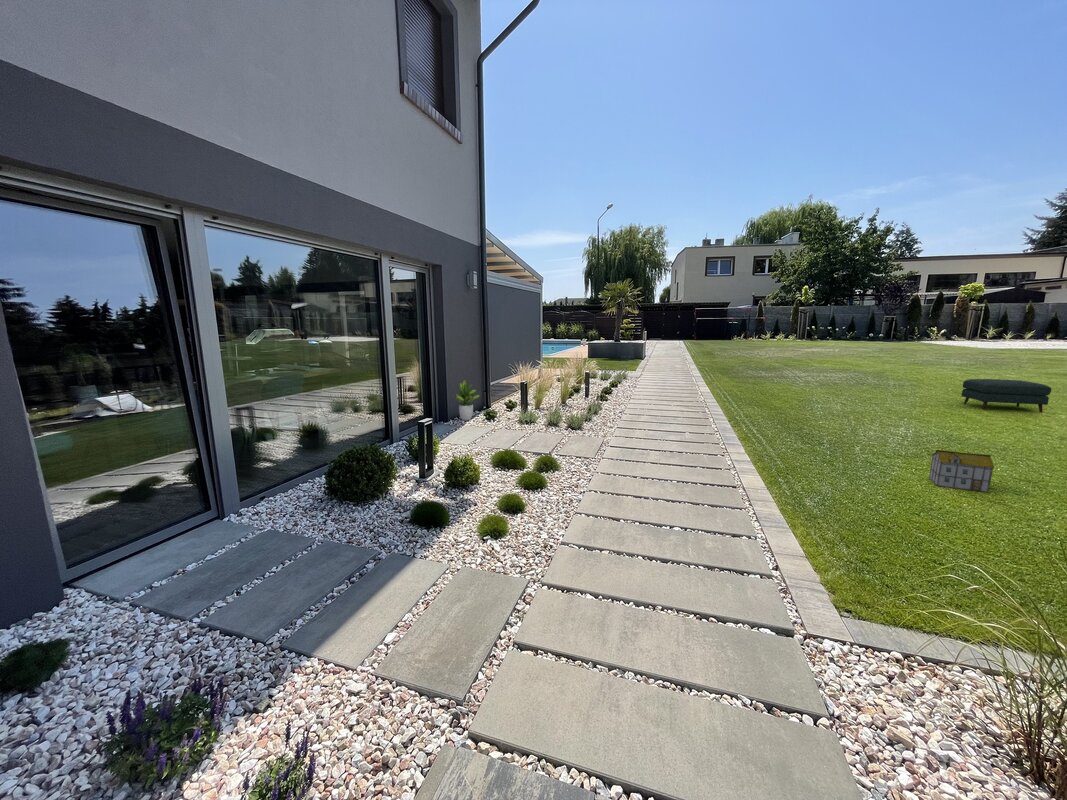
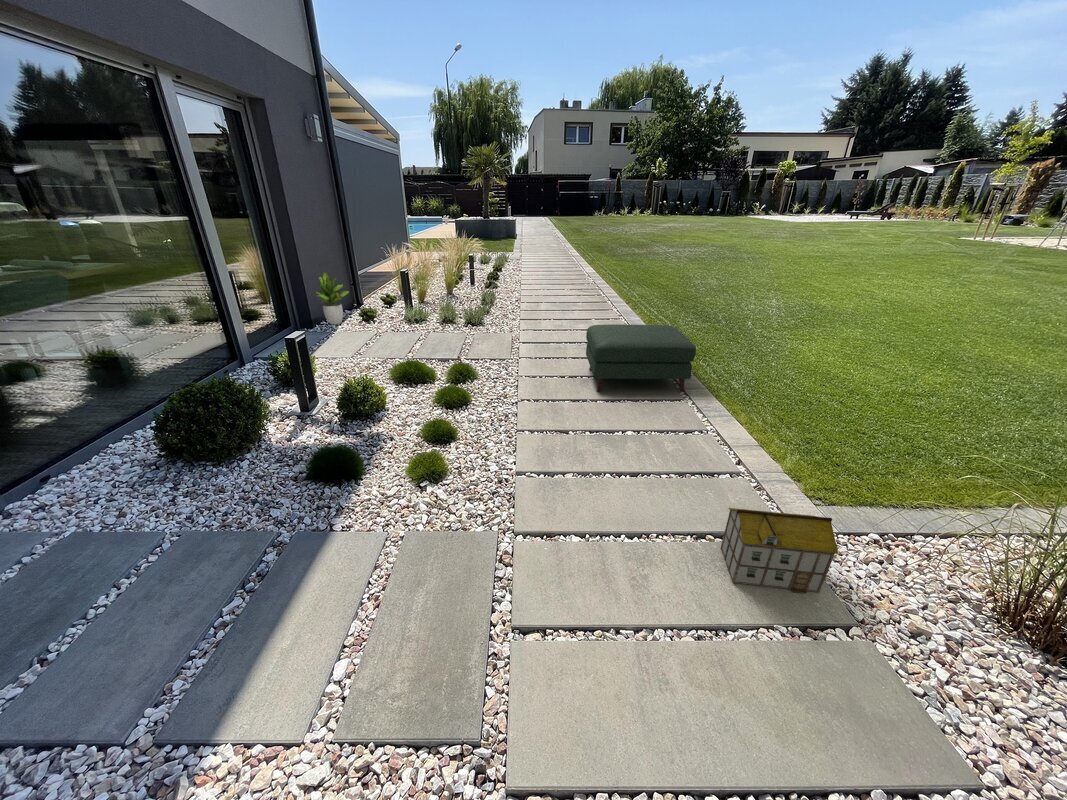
ottoman: present [961,379,1051,412] -> present [586,324,696,392]
toy house: present [929,450,994,492] -> present [721,508,838,593]

